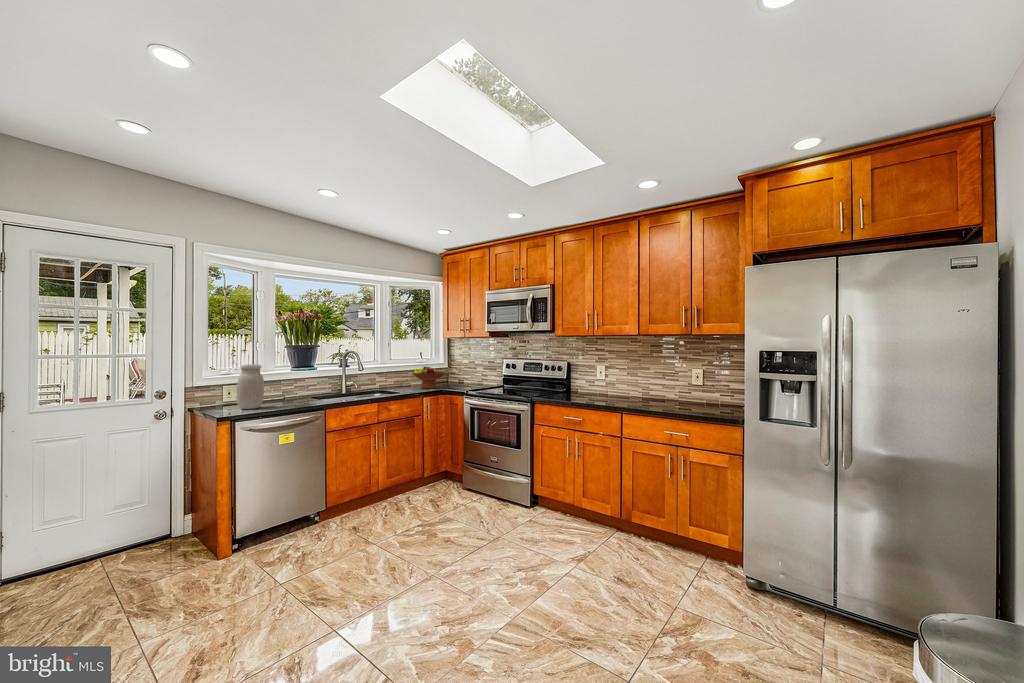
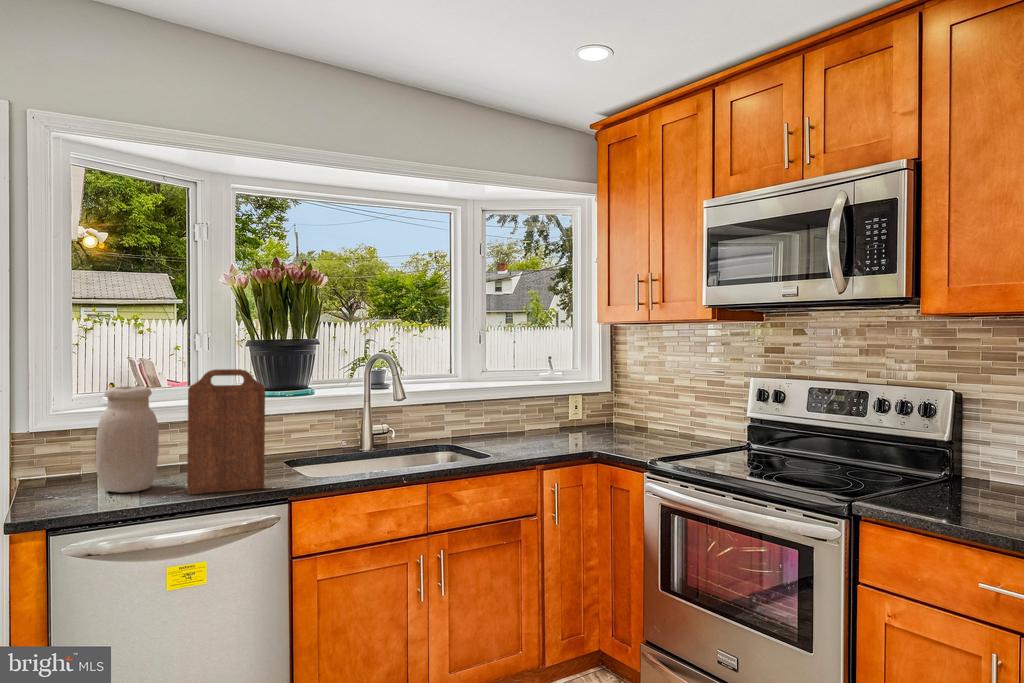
cutting board: none [281,357,314,408] -> present [187,369,265,494]
fruit bowl: present [413,367,446,389] -> none [522,392,601,445]

